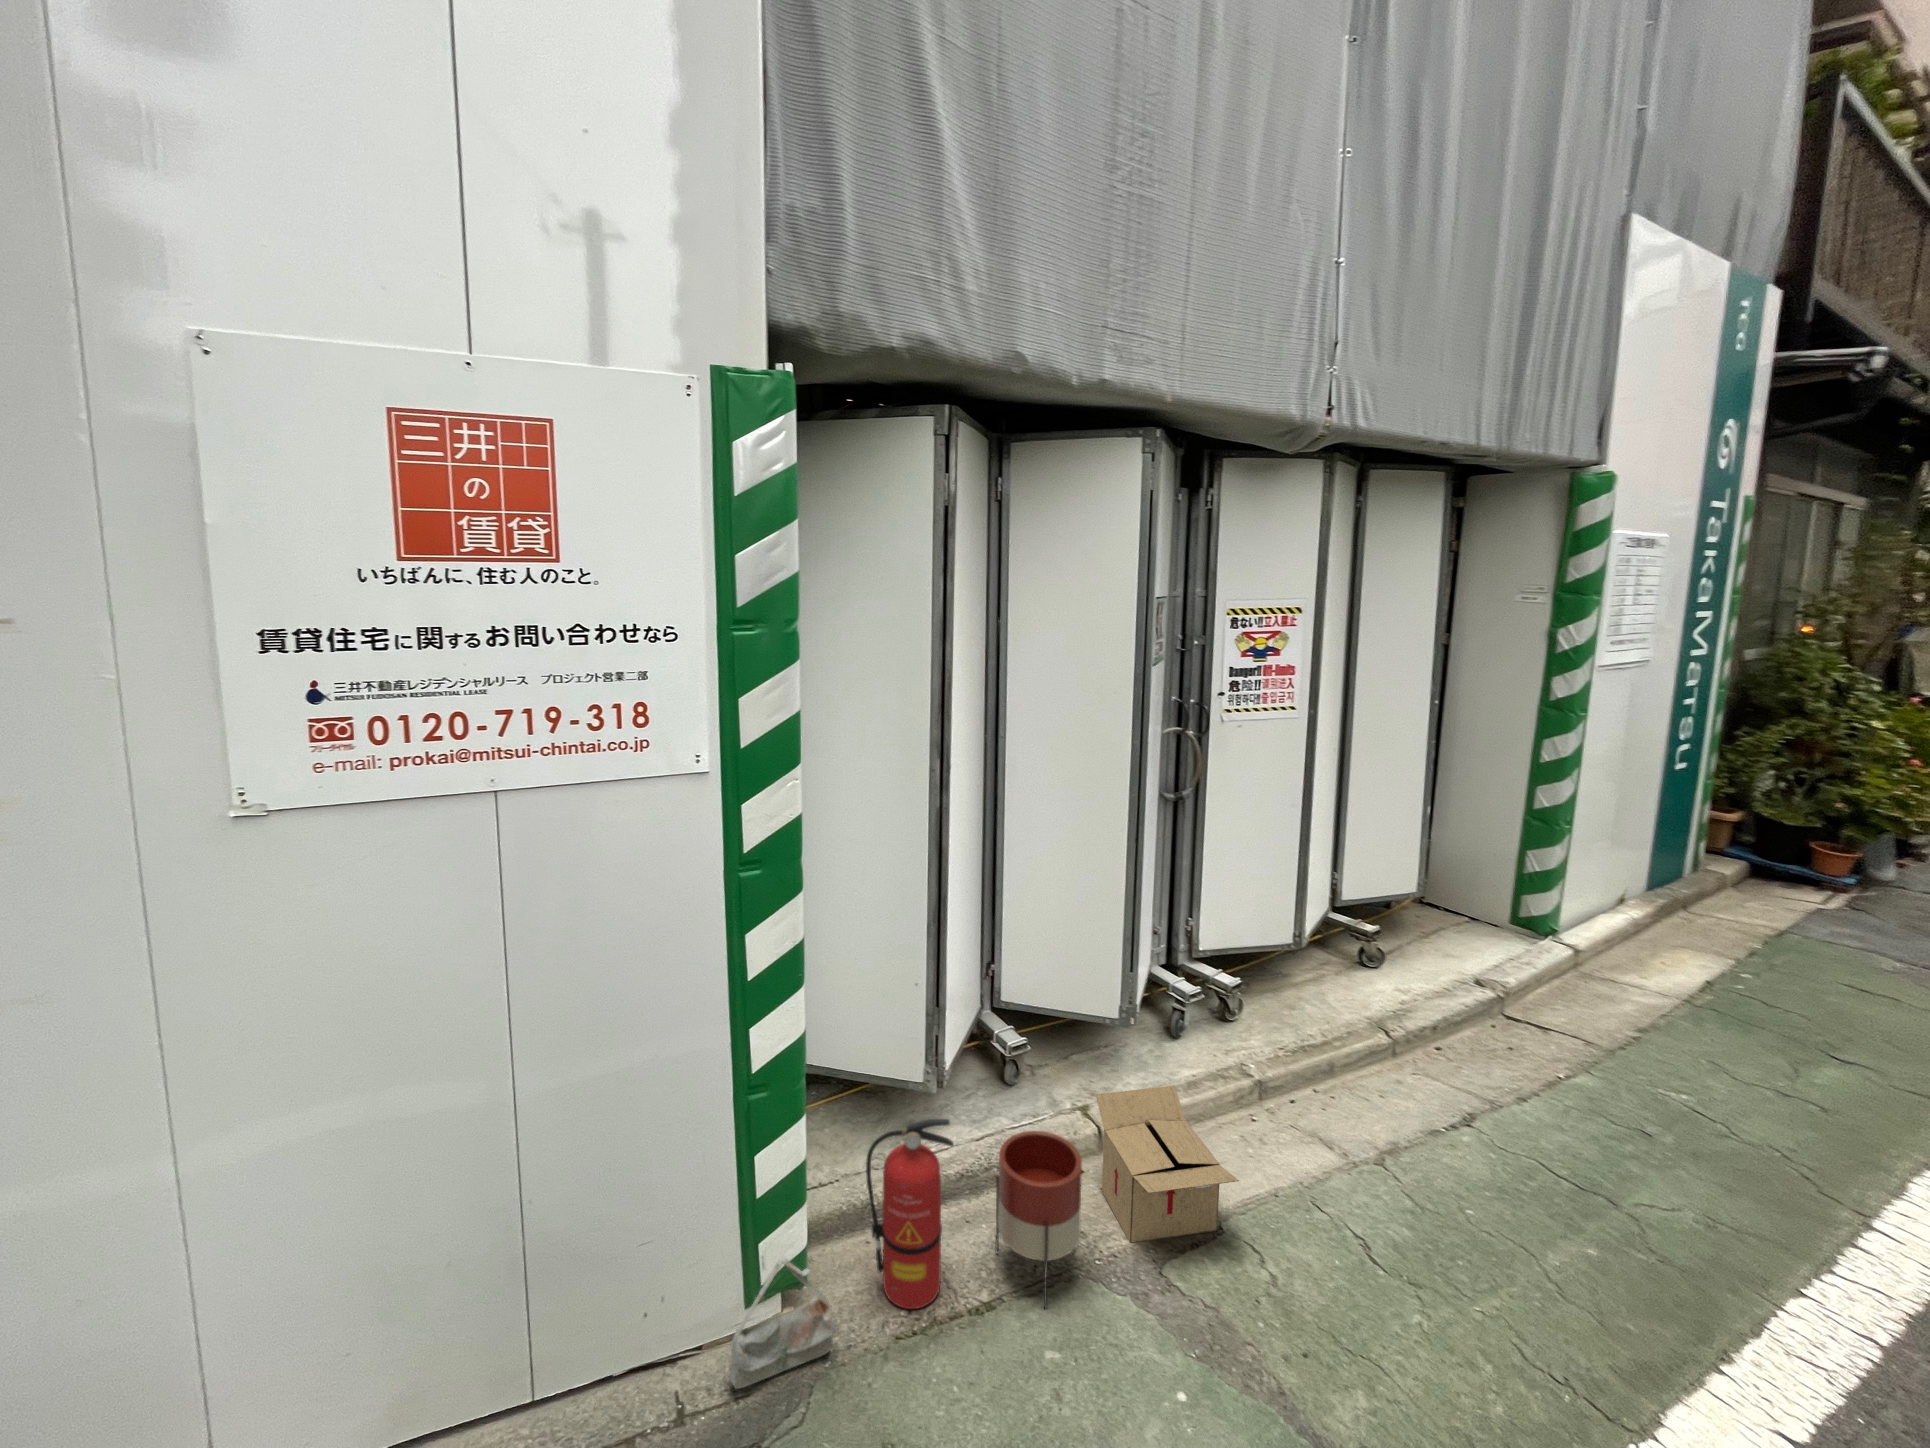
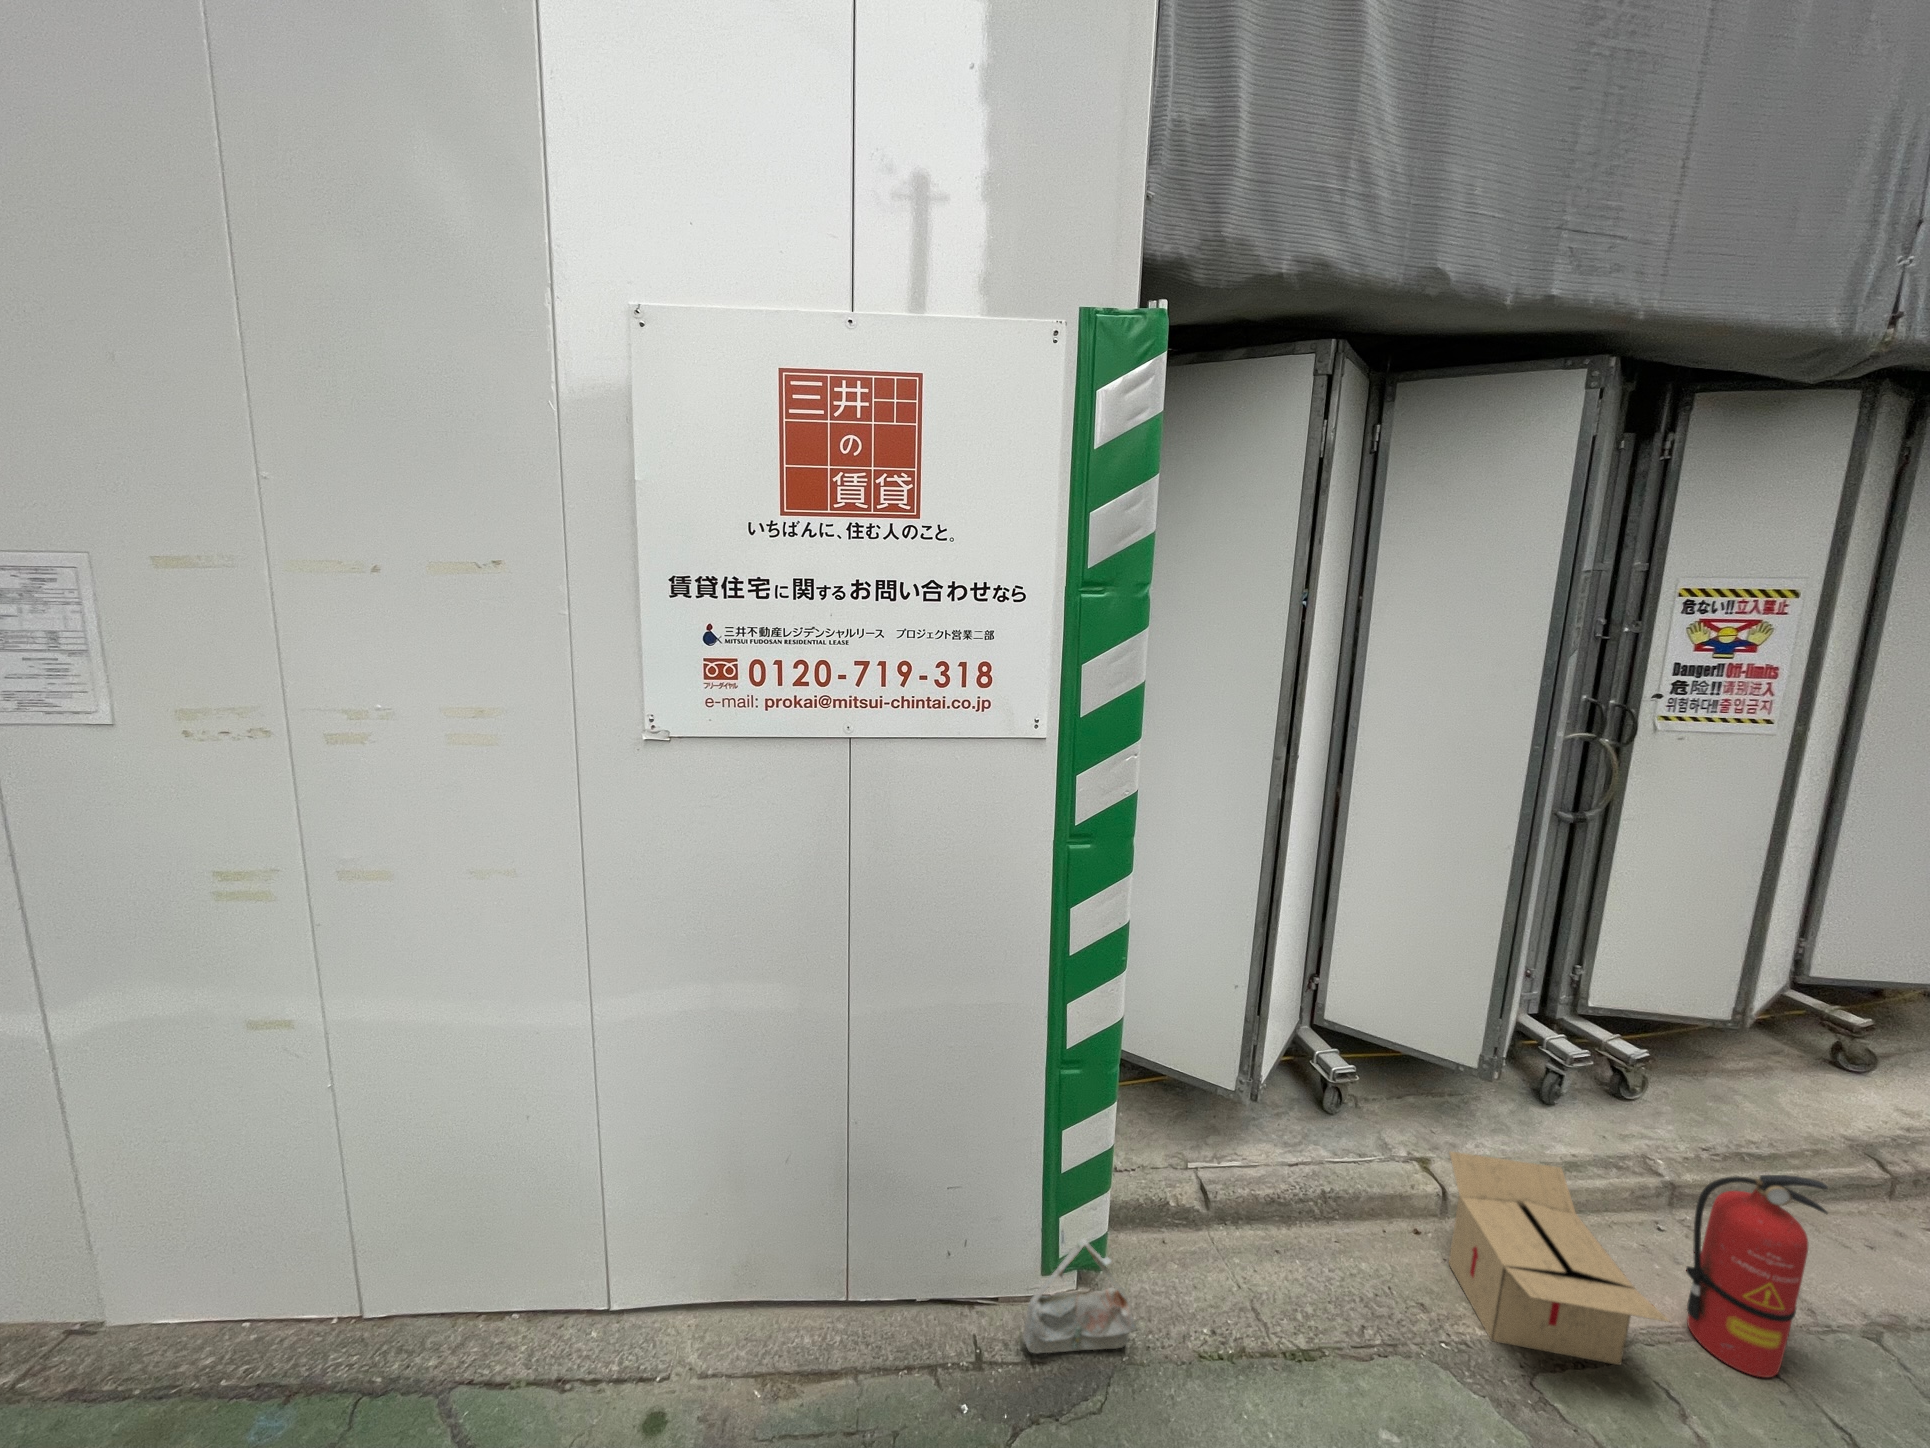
fire extinguisher: present [866,1119,954,1309] -> present [1686,1175,1828,1377]
planter: present [996,1131,1082,1309] -> none [1313,1176,1441,1388]

